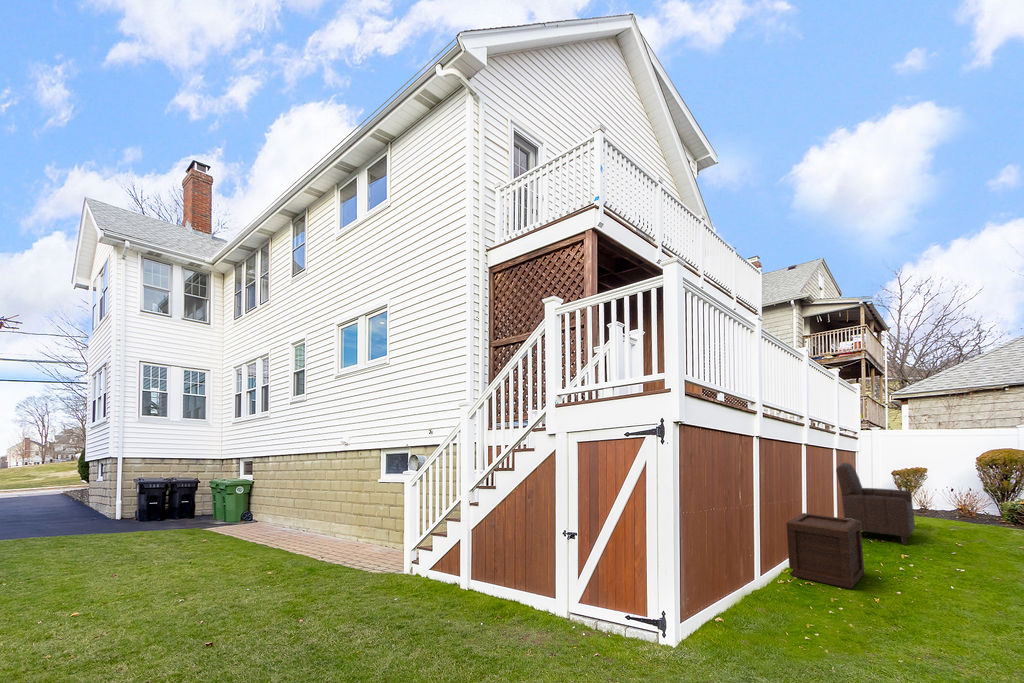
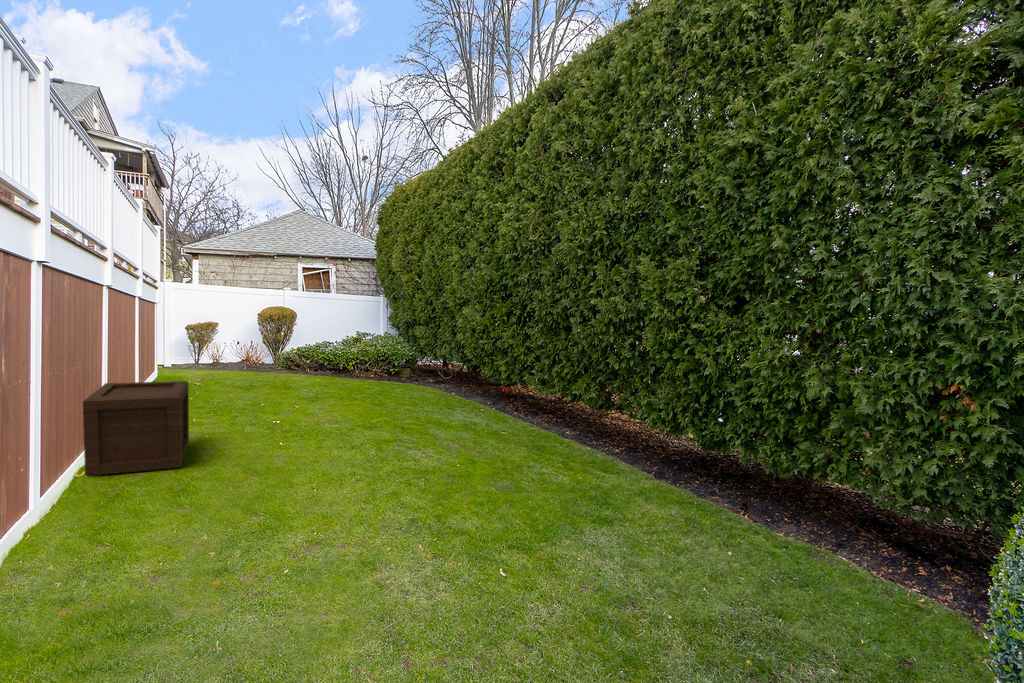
chair: present [836,463,915,545] -> none [140,316,223,403]

